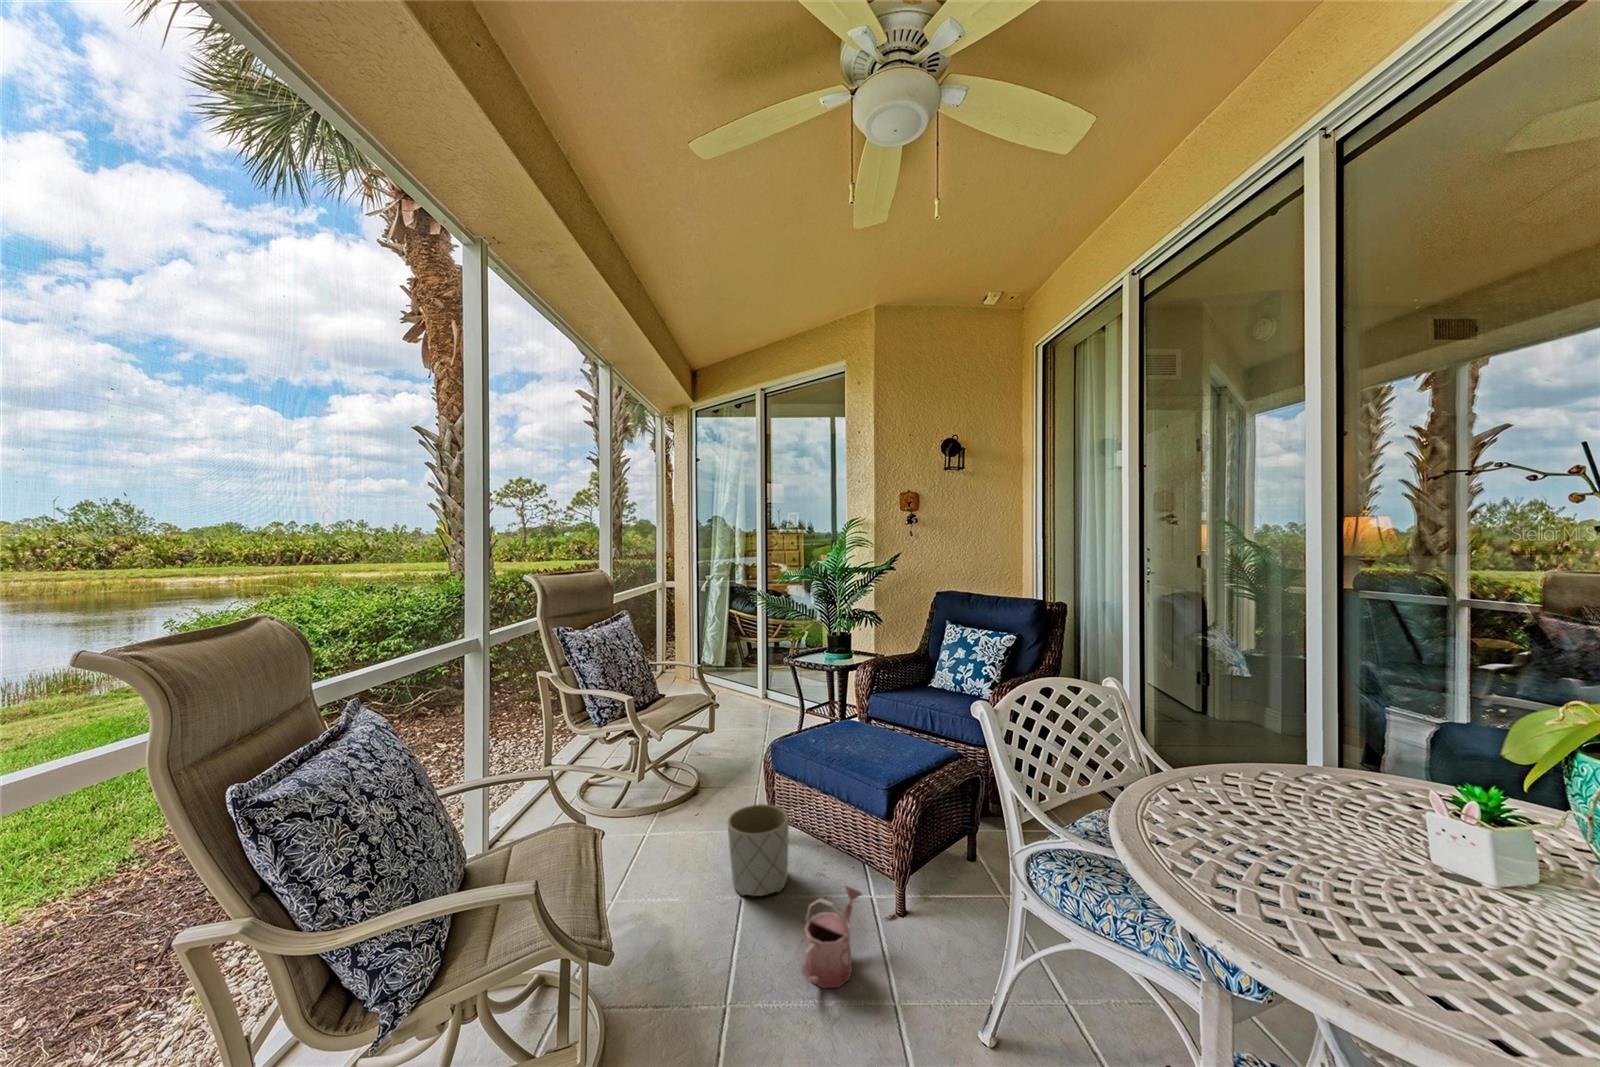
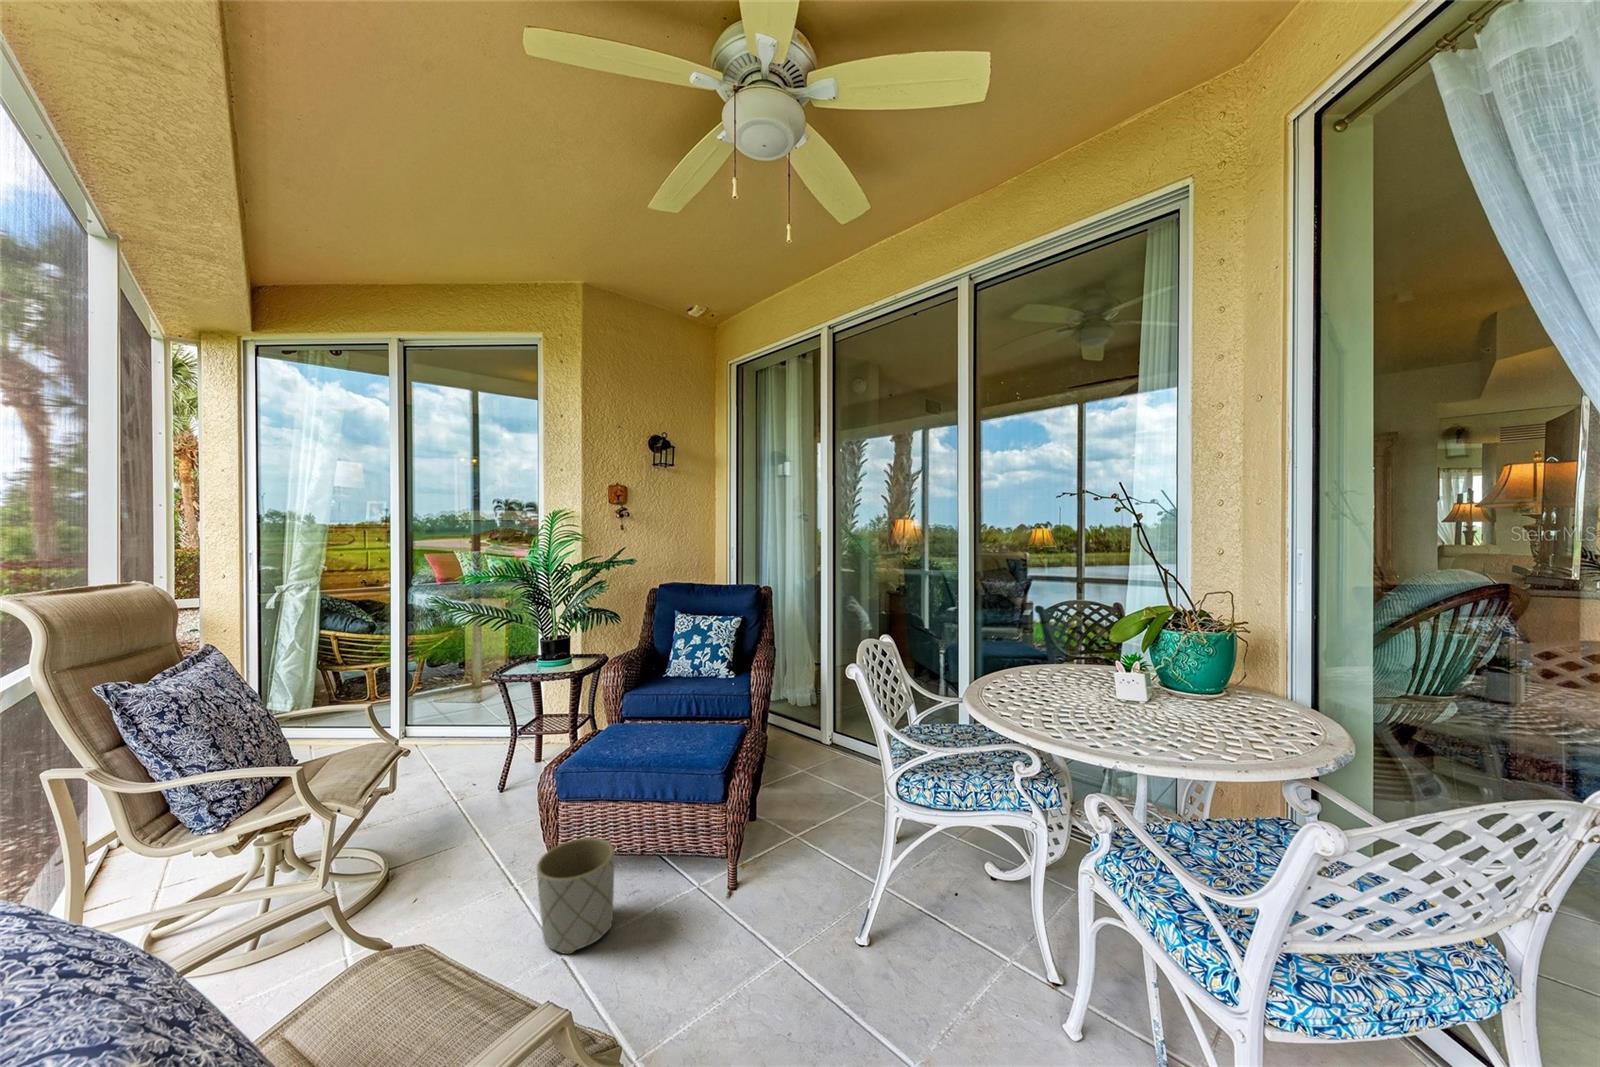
watering can: present [802,886,862,988] -> none [690,879,743,985]

